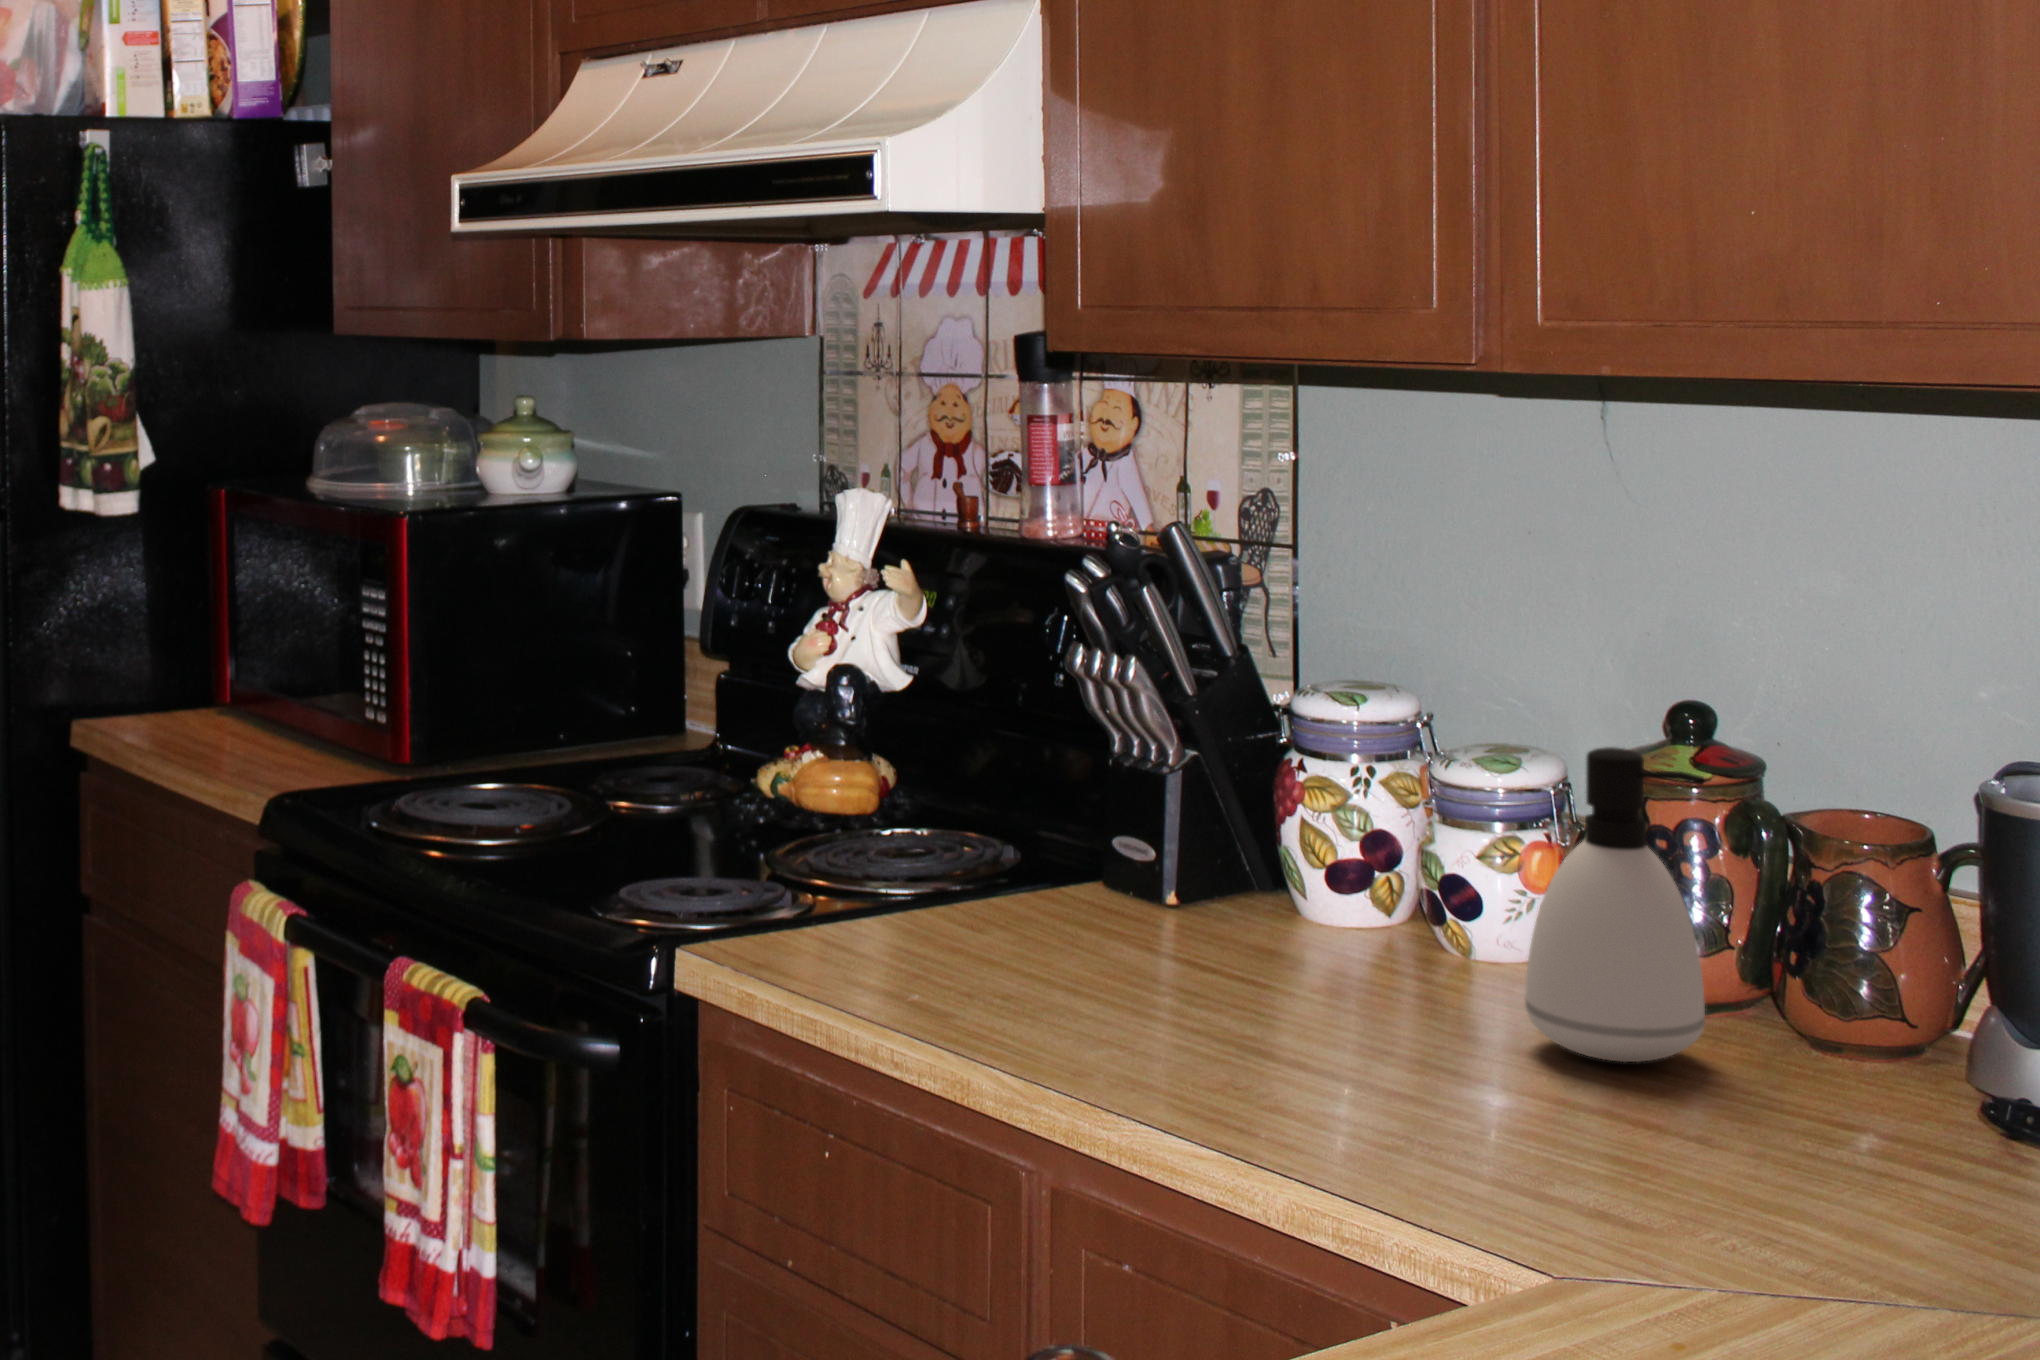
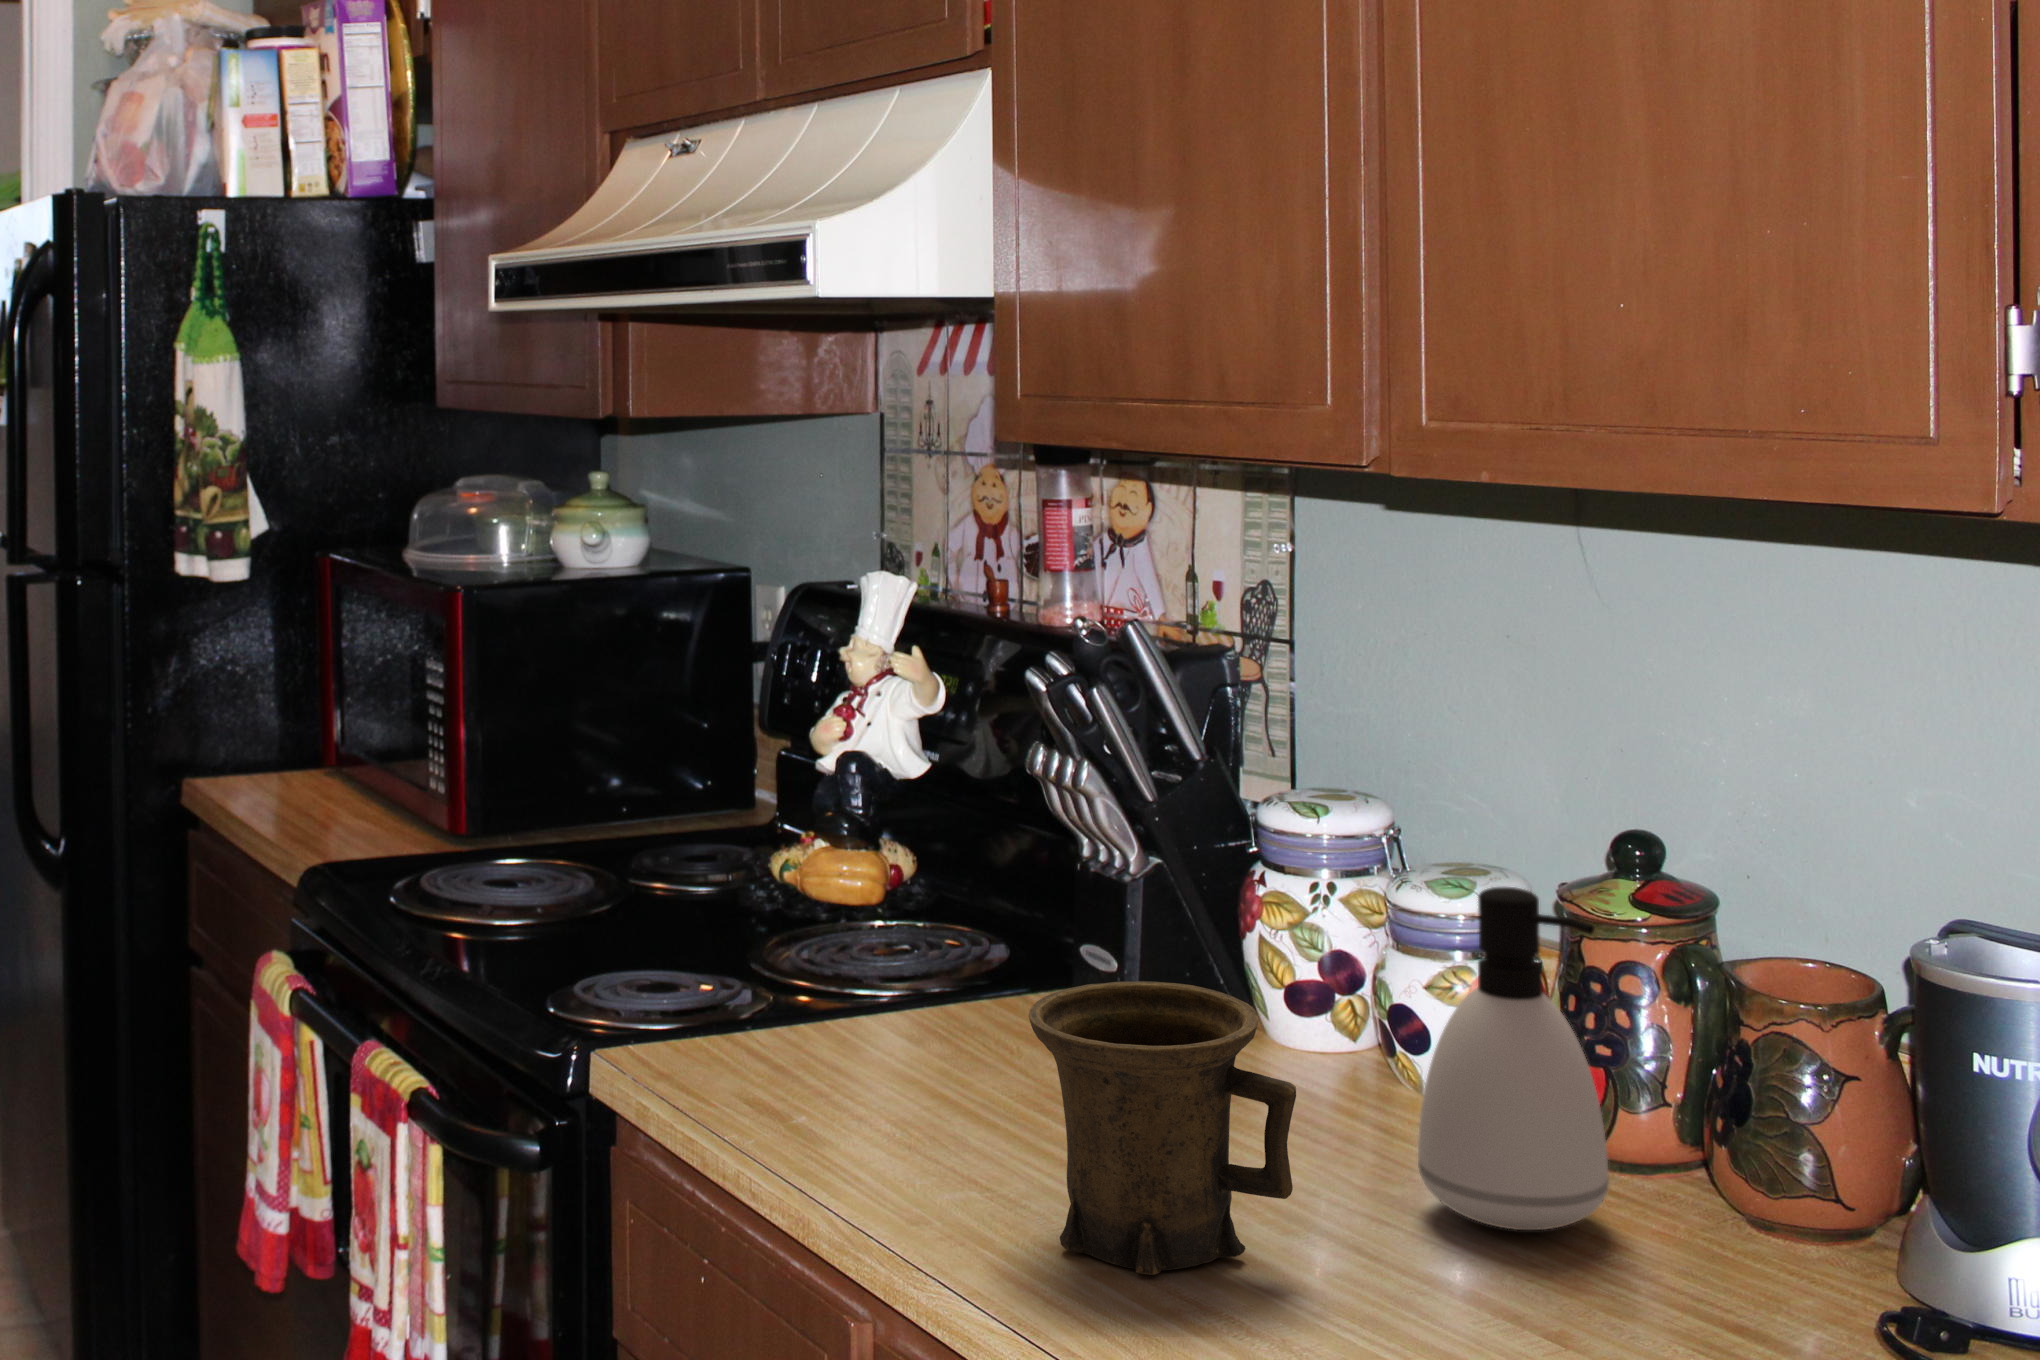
mug: none [1191,844,1453,1110] -> present [1029,981,1296,1275]

